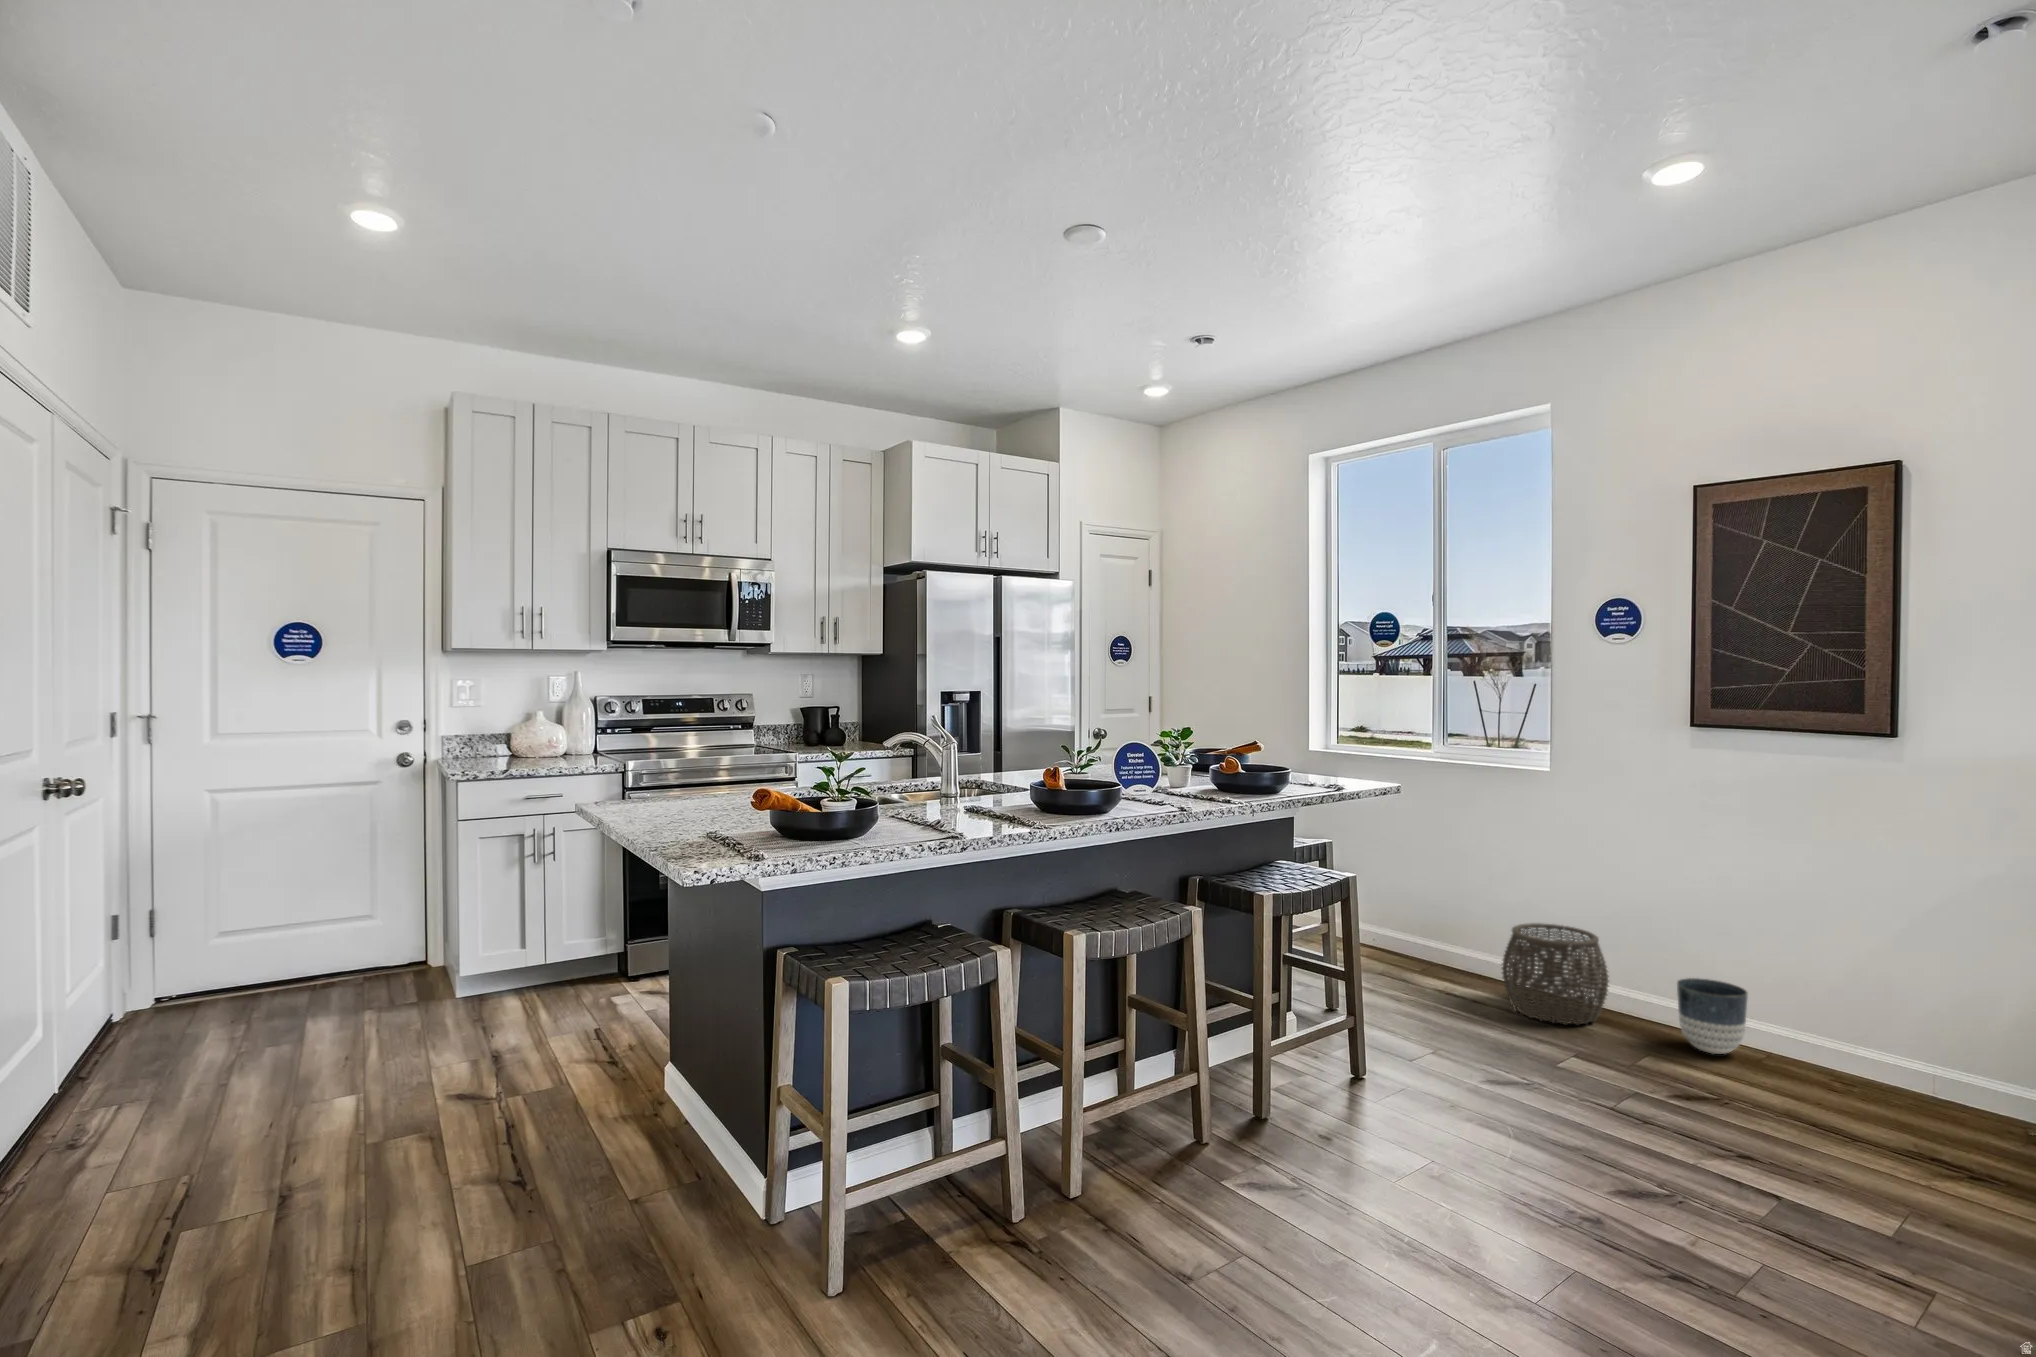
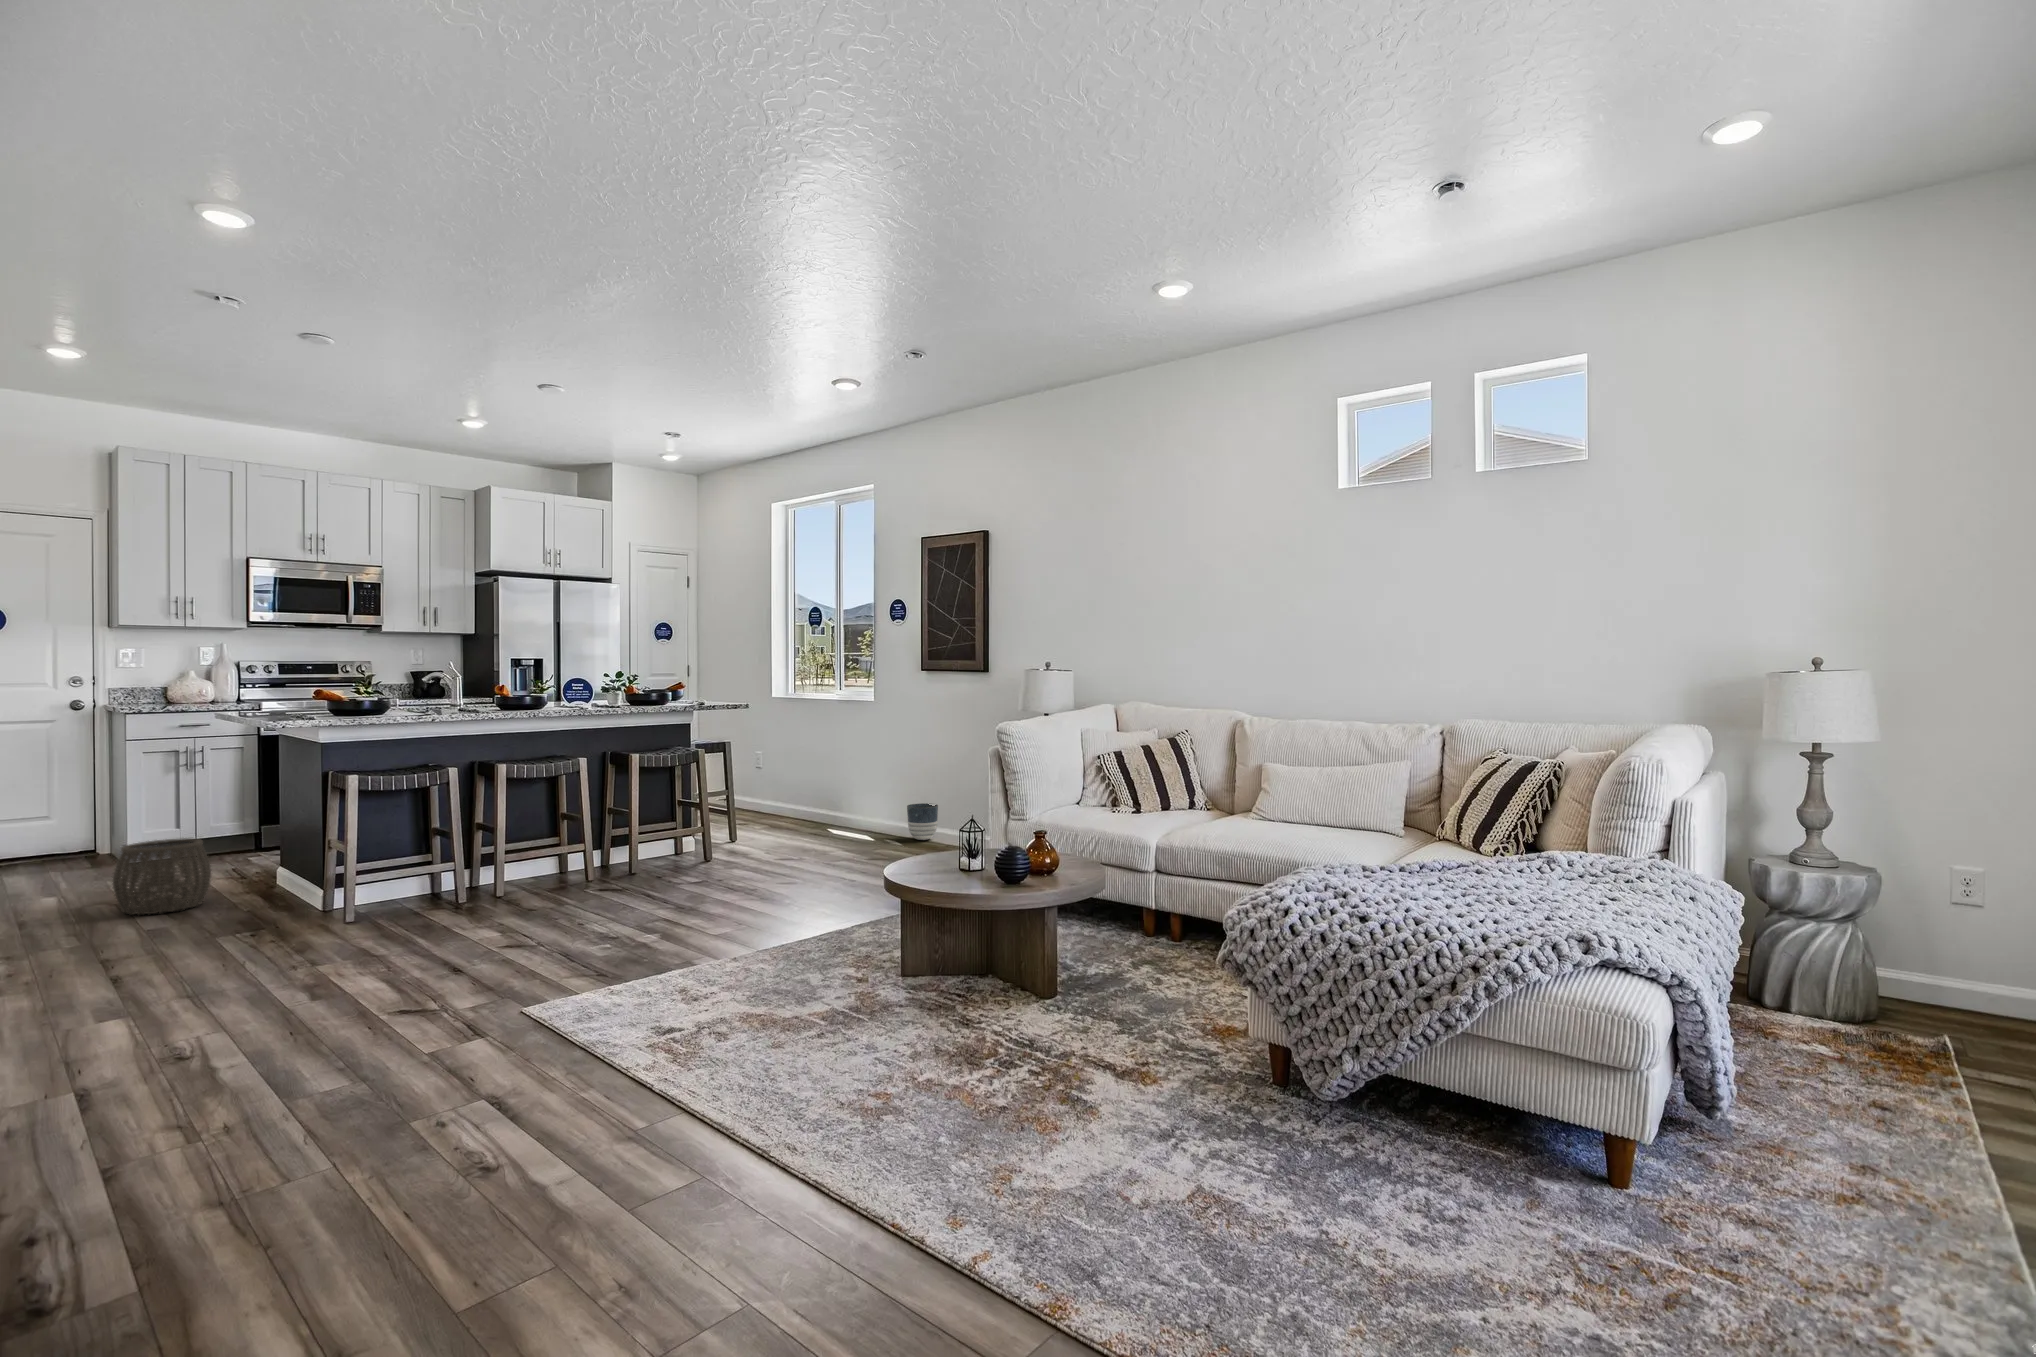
woven basket: present [1502,923,1609,1025] -> present [112,838,211,915]

